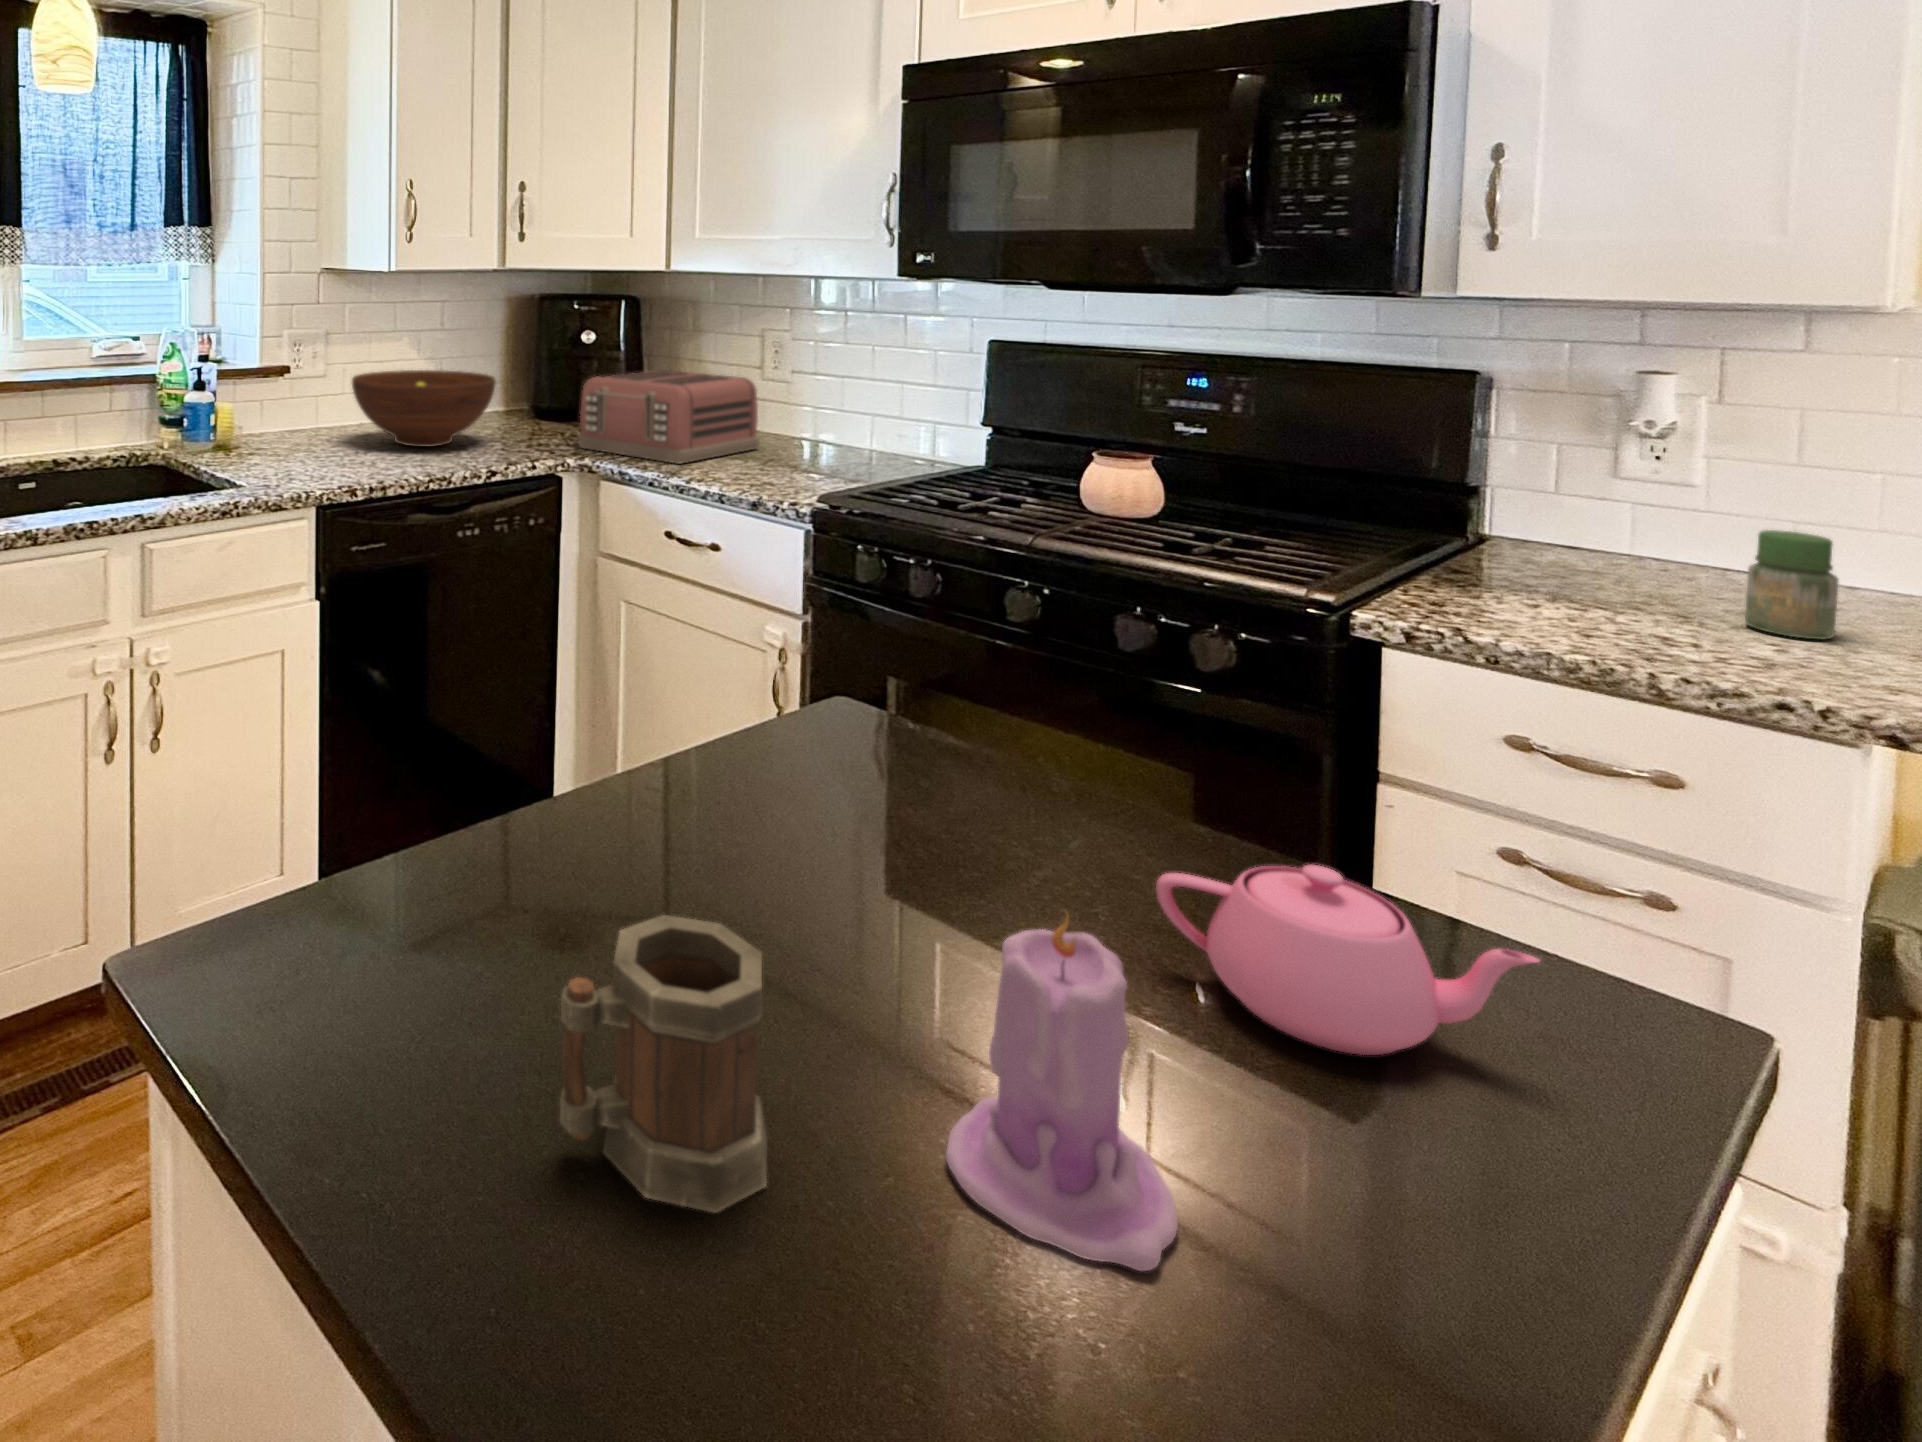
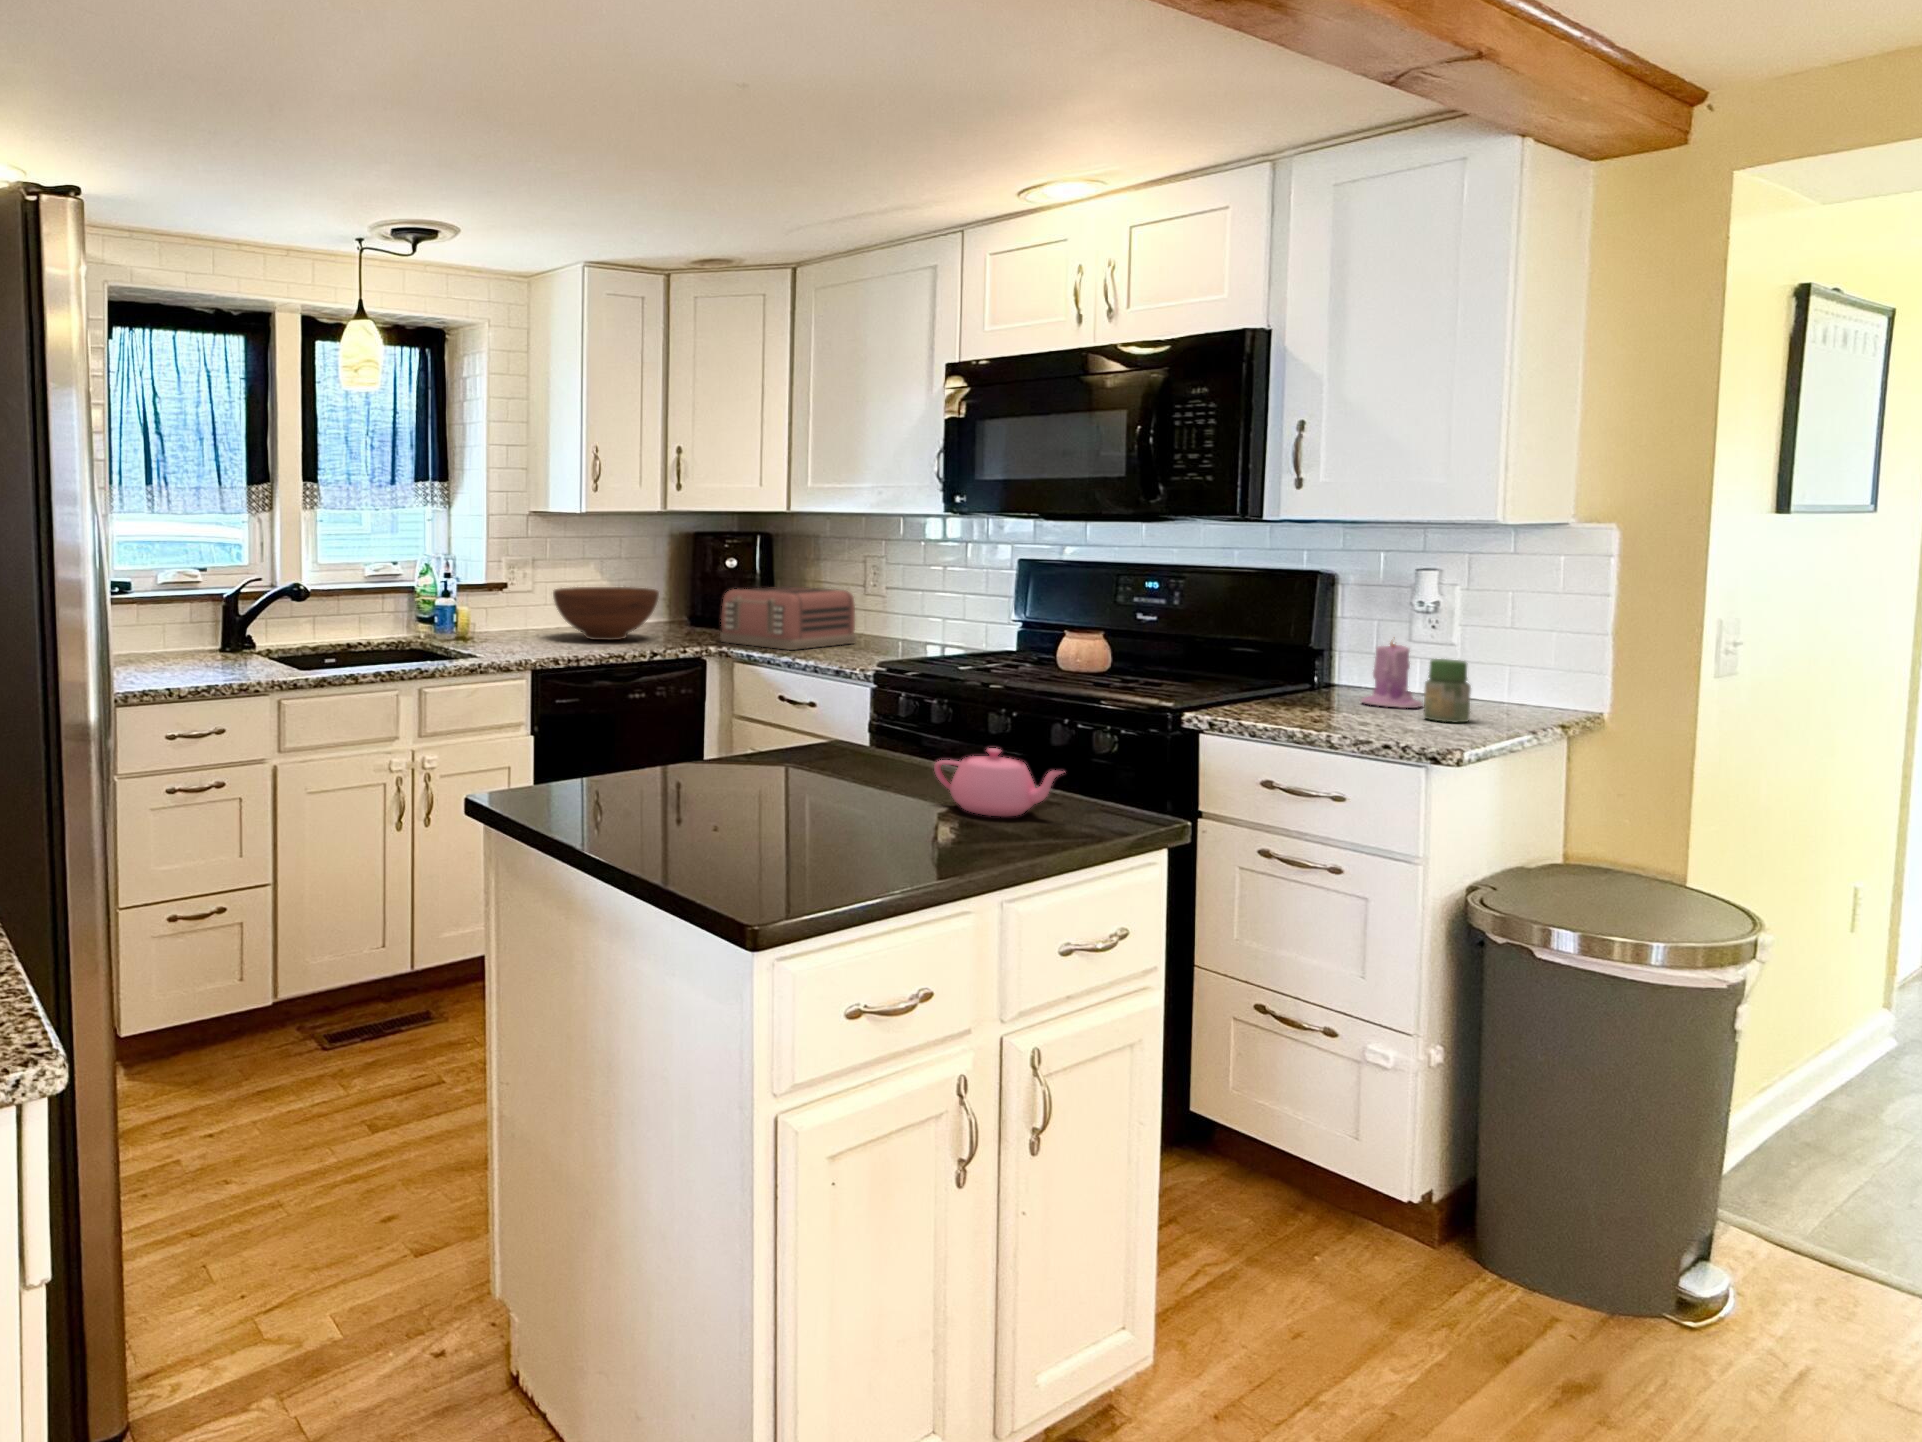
candle: present [946,912,1178,1271] -> present [1361,642,1423,708]
mug: present [560,915,767,1213] -> none [660,744,740,830]

